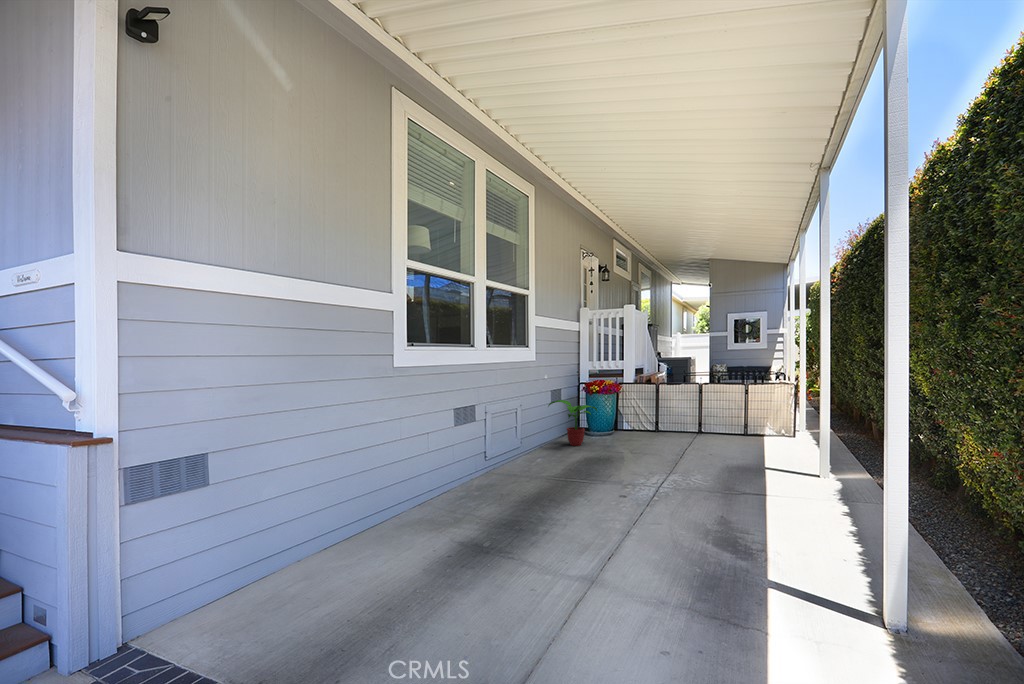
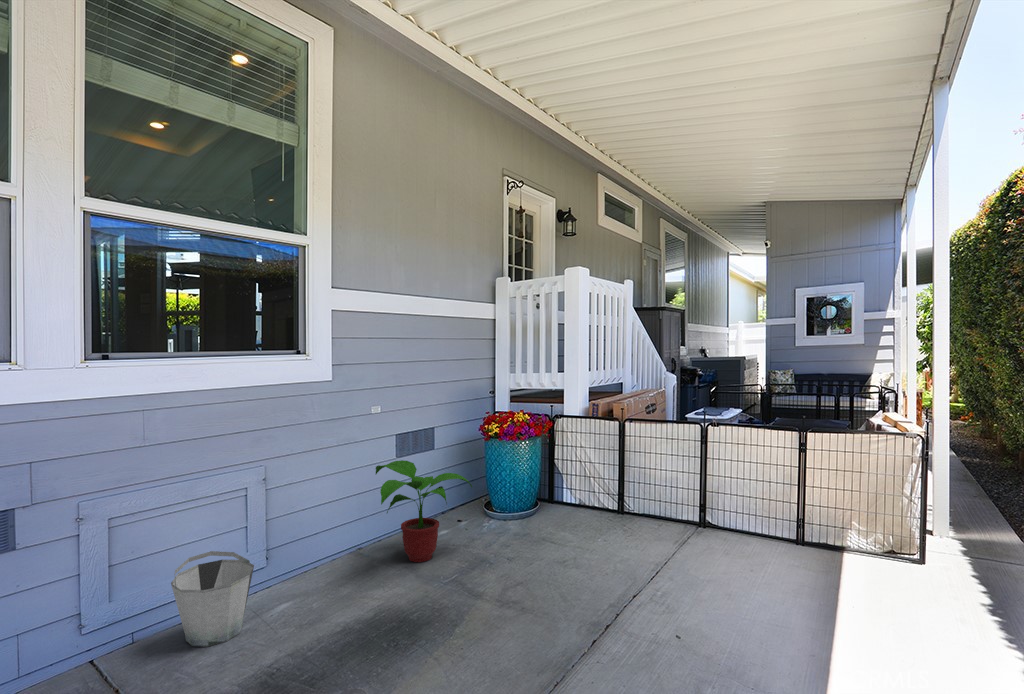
bucket: none [507,430,538,464] -> present [171,551,254,647]

